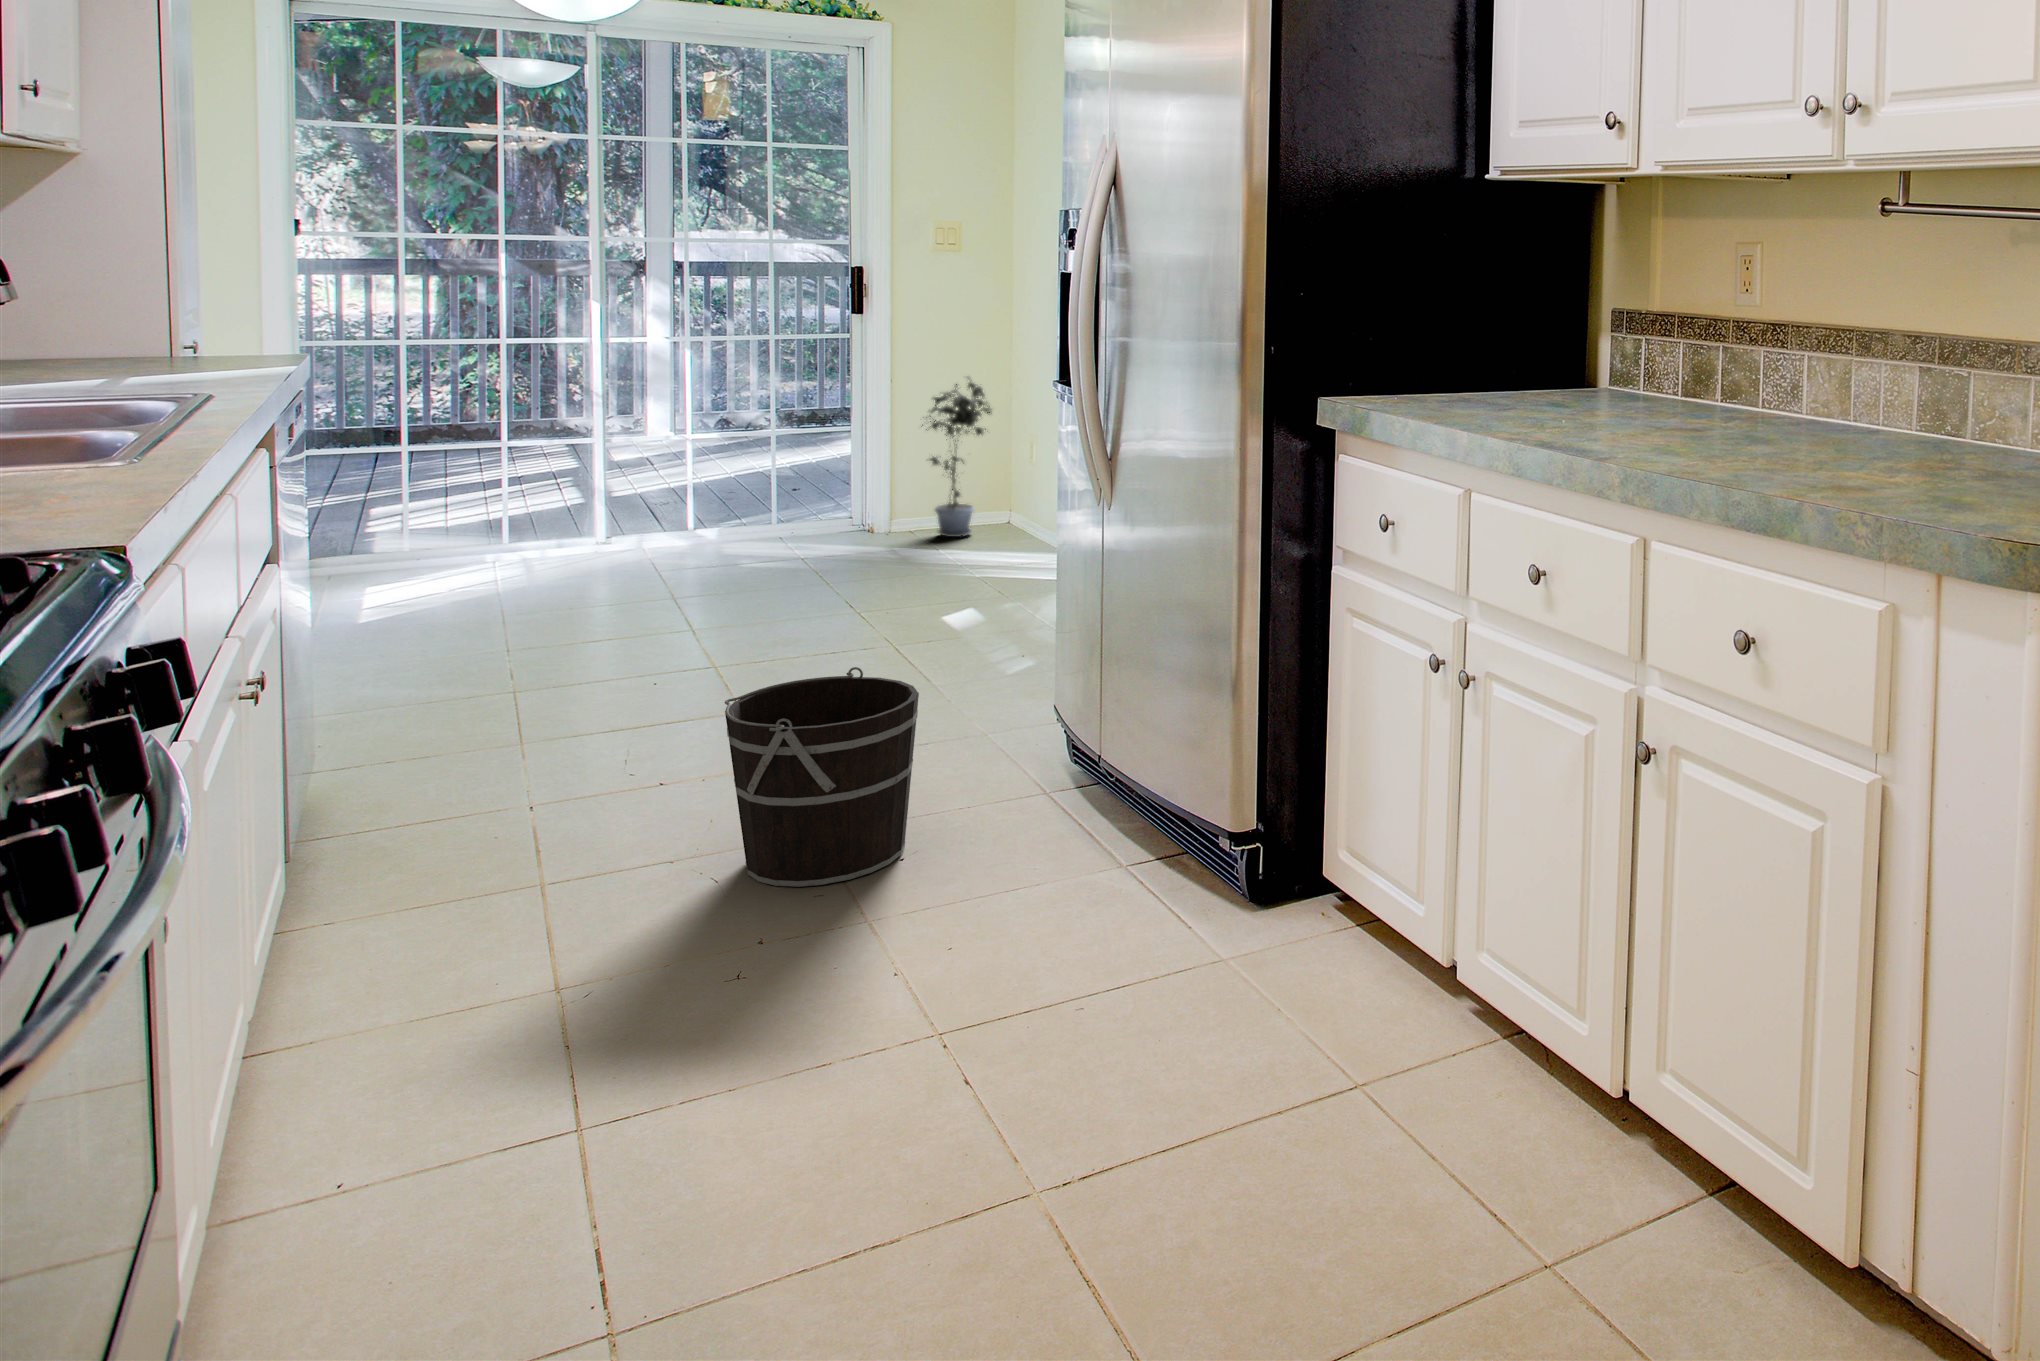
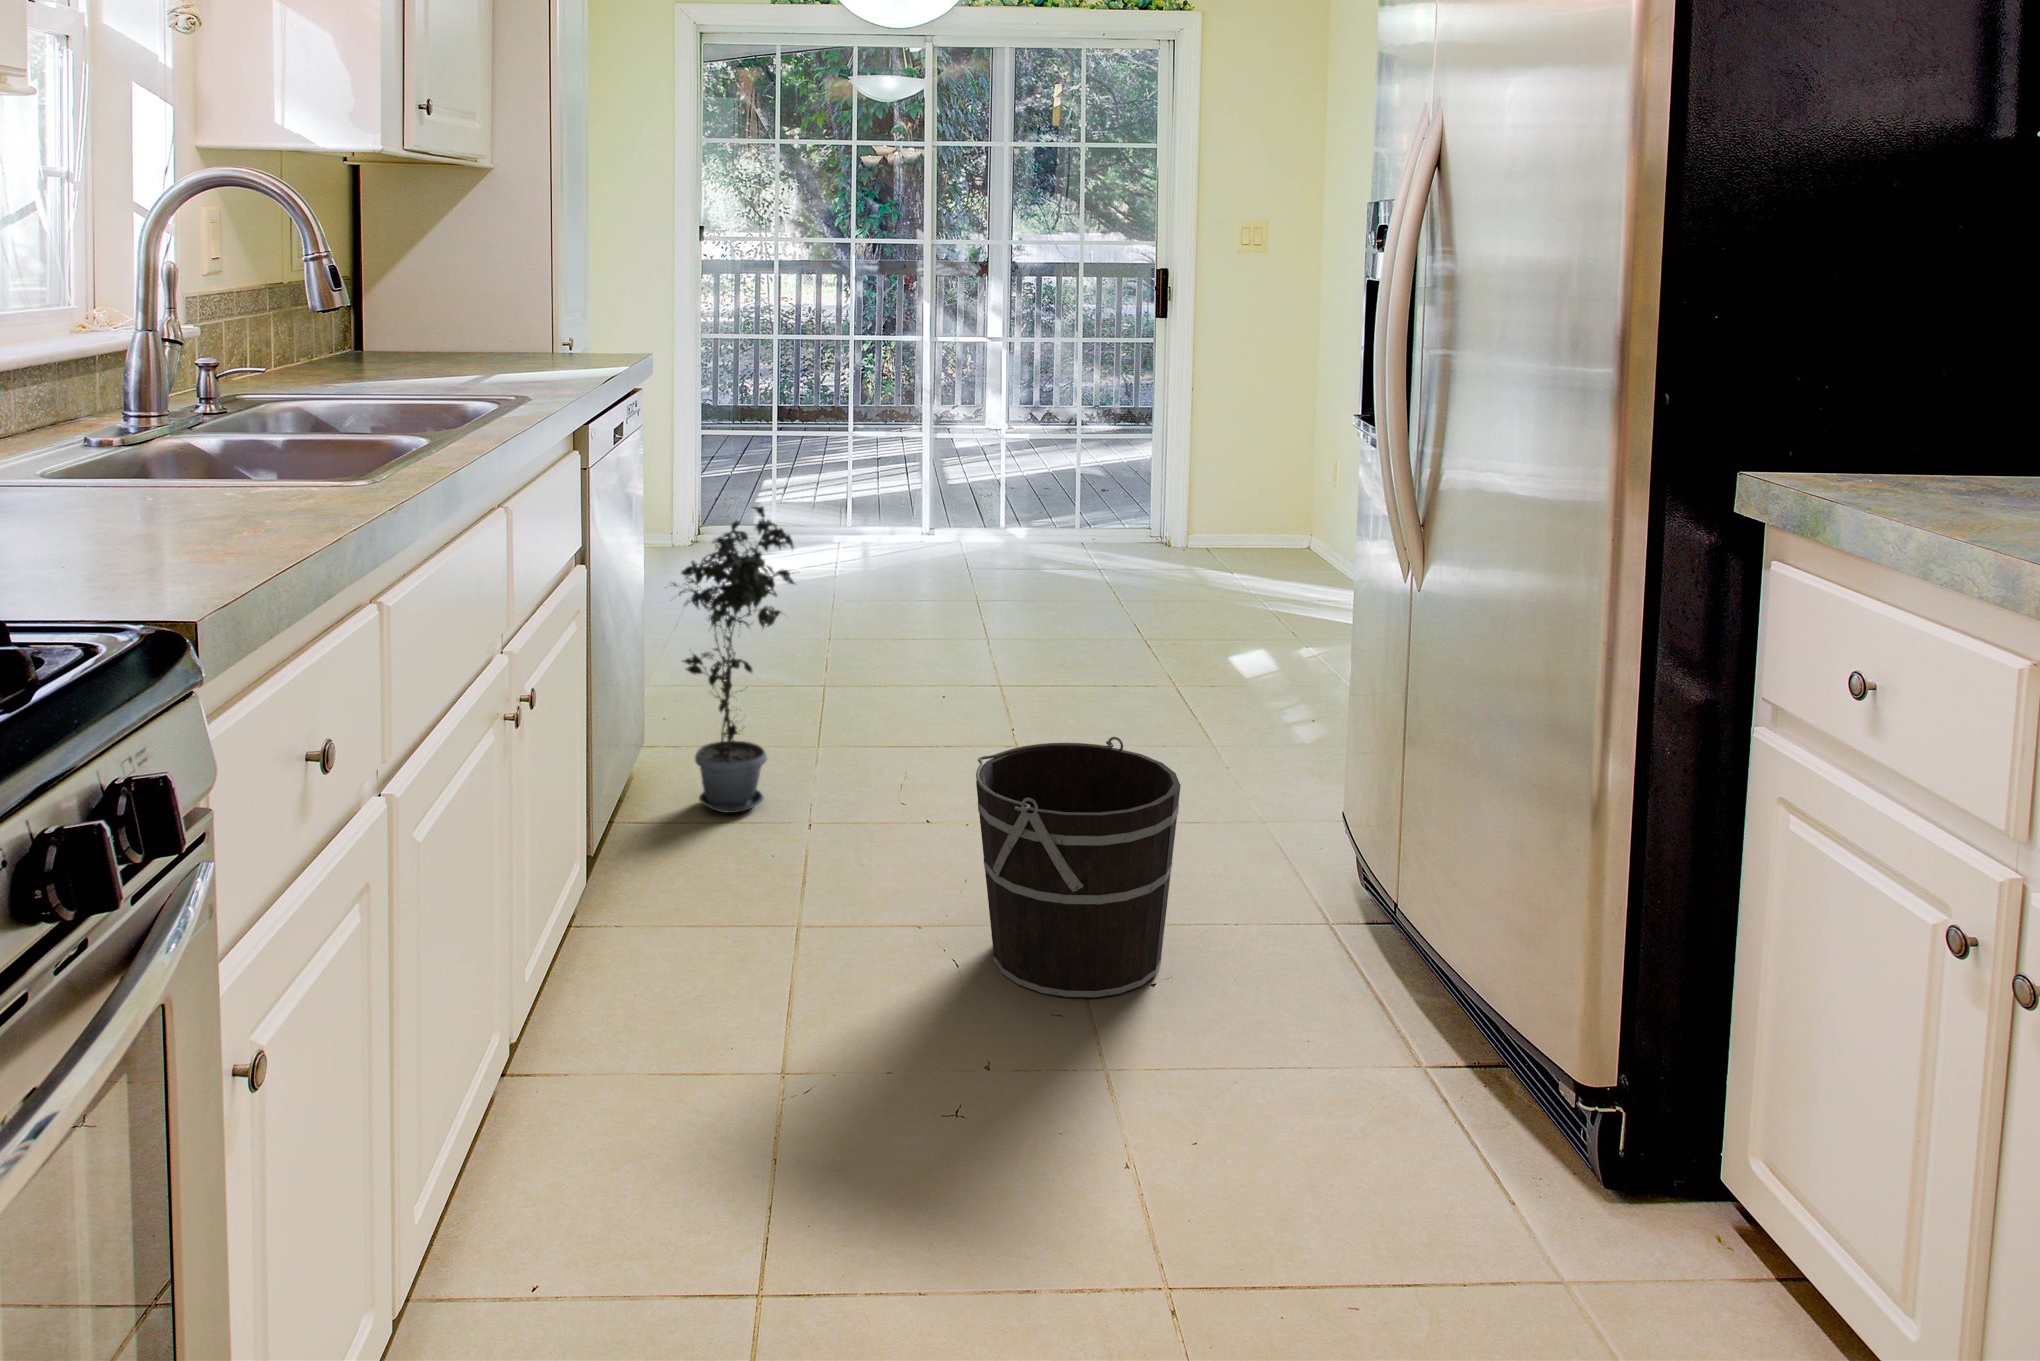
potted plant: present [921,377,992,537] -> present [673,506,794,813]

